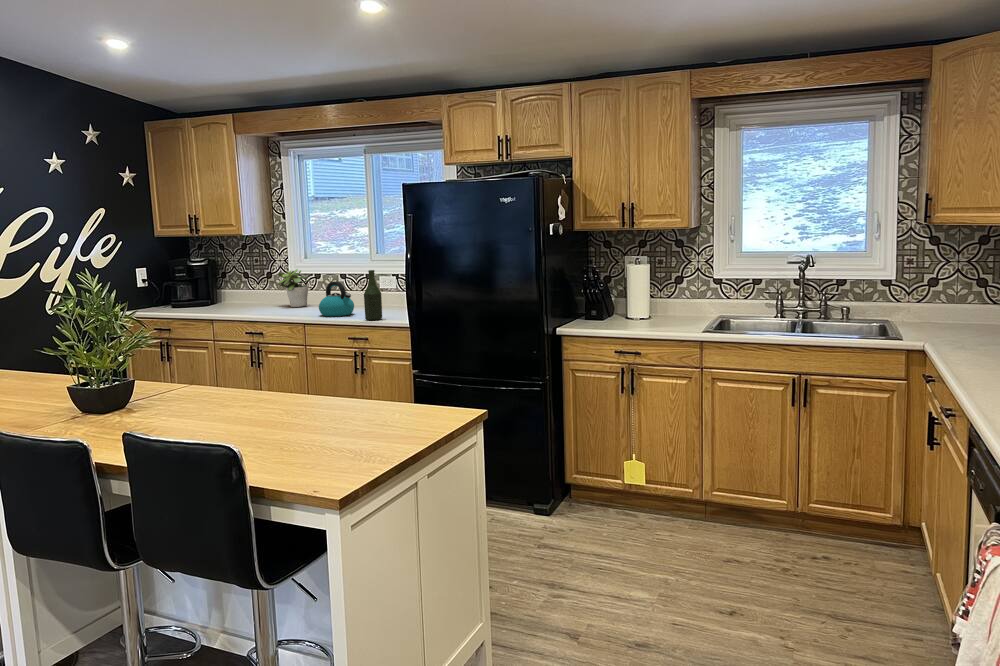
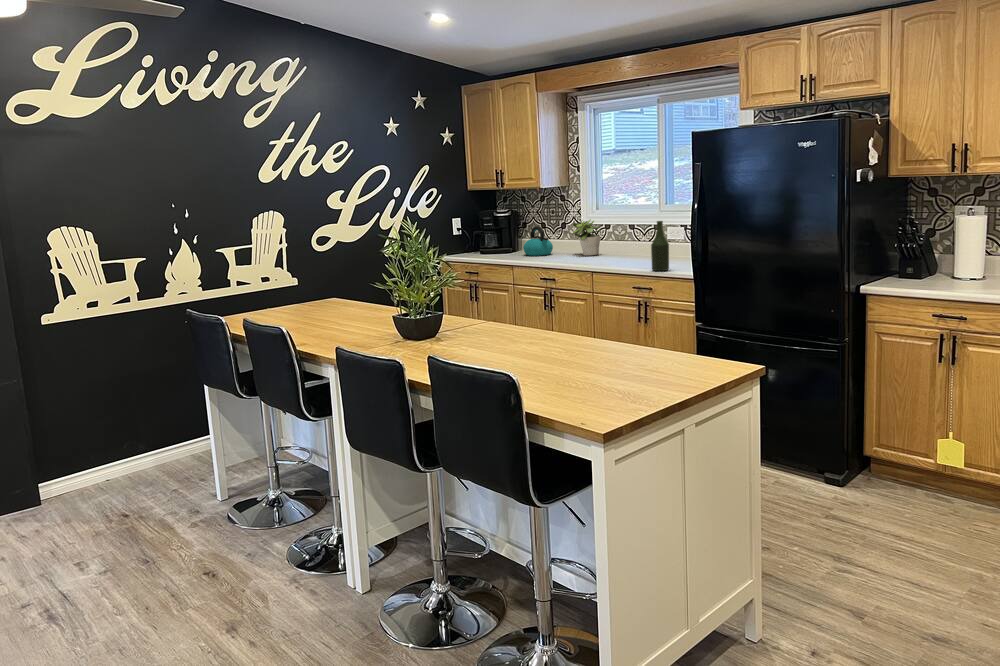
kettle: present [319,281,354,316] -> present [523,226,553,256]

